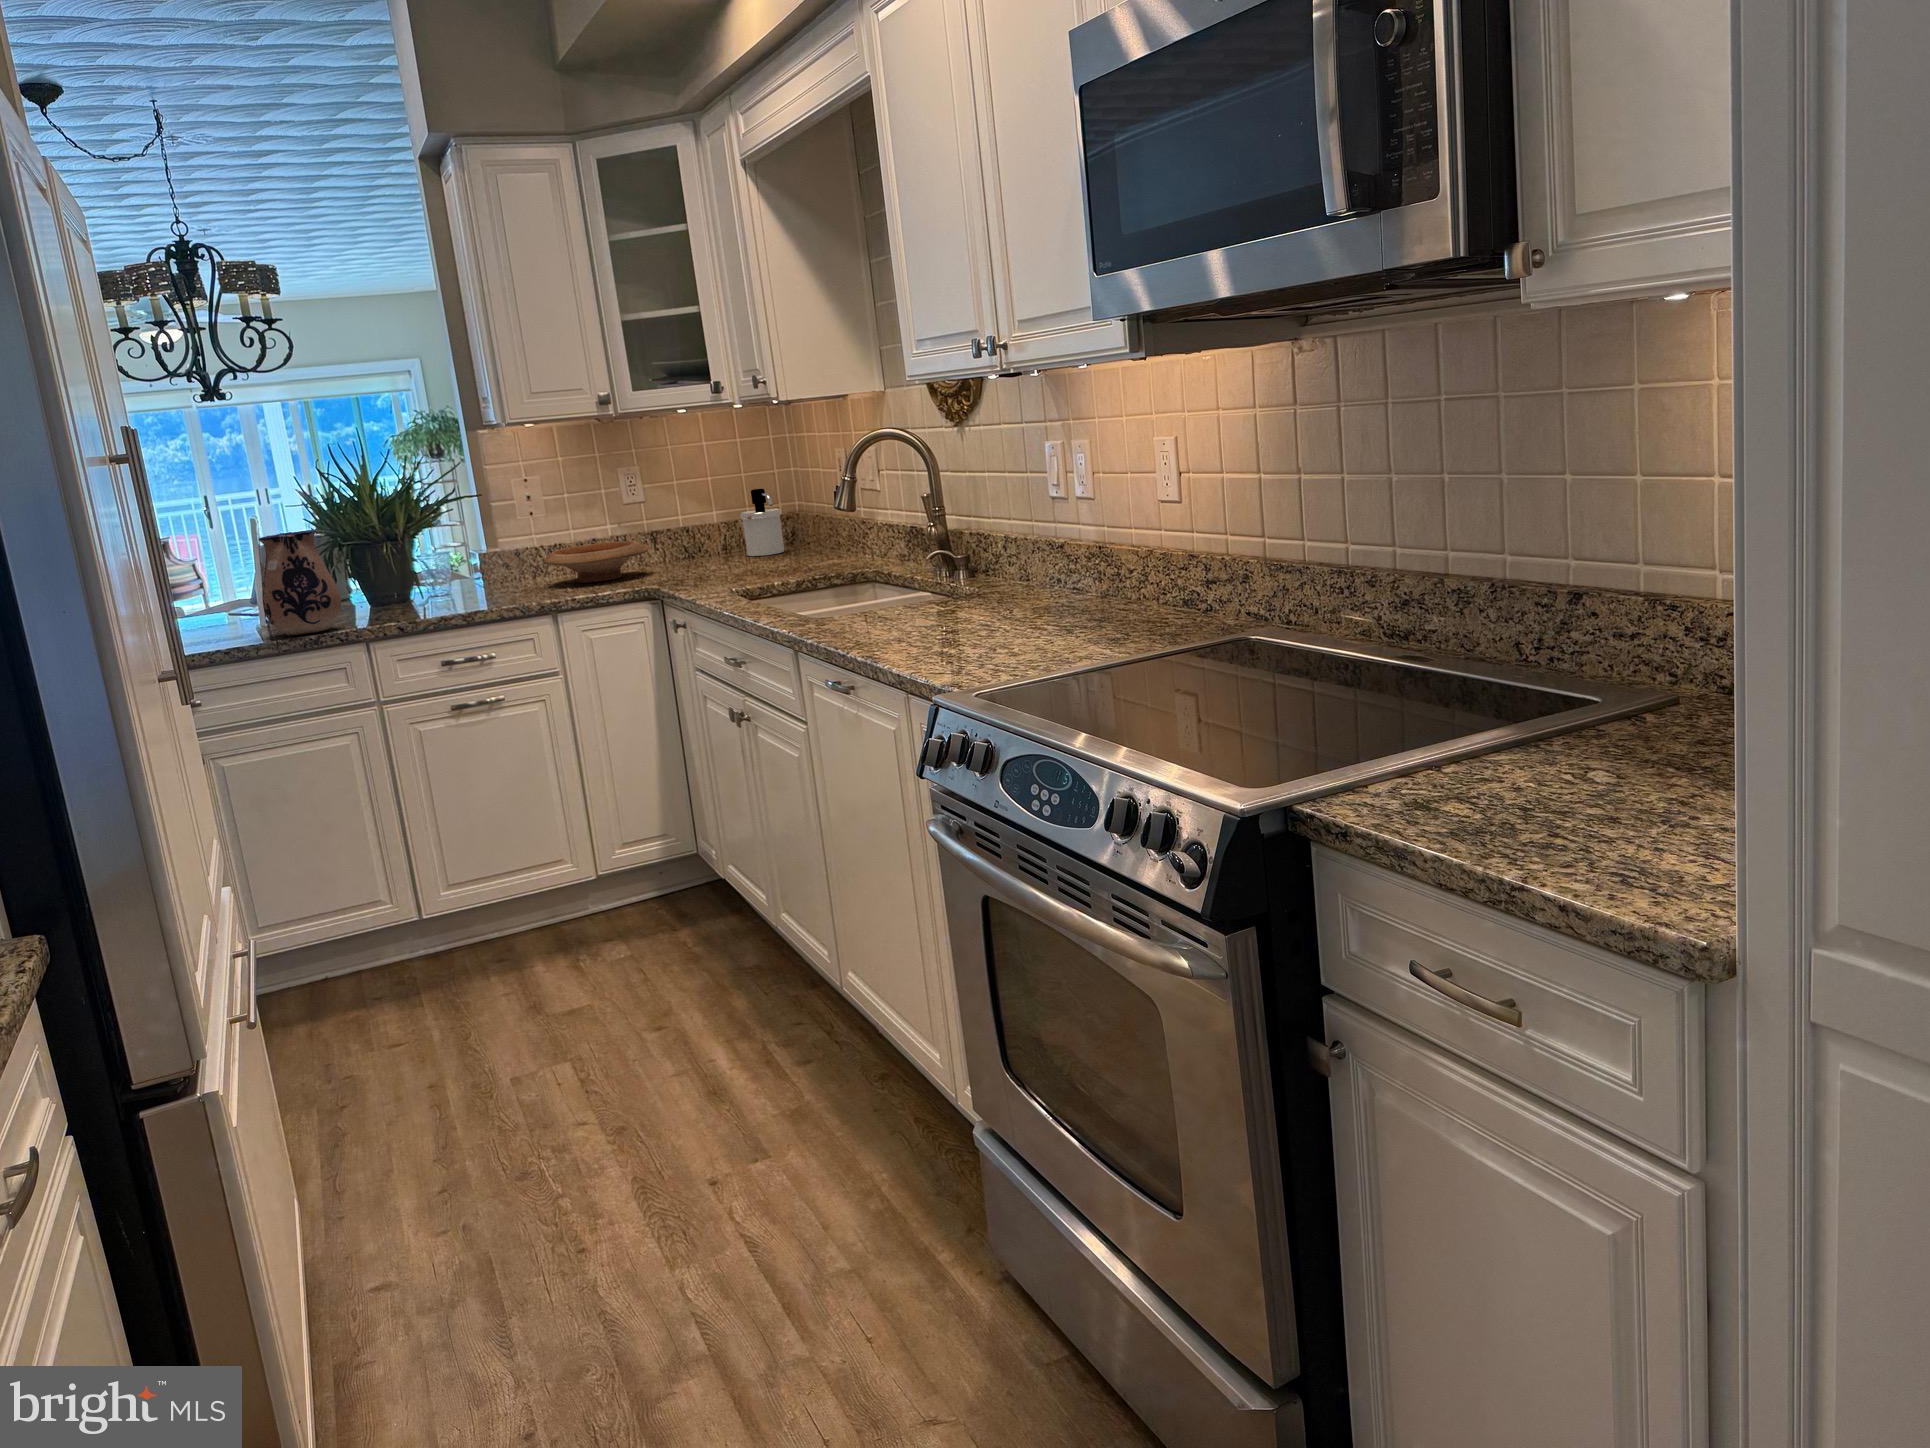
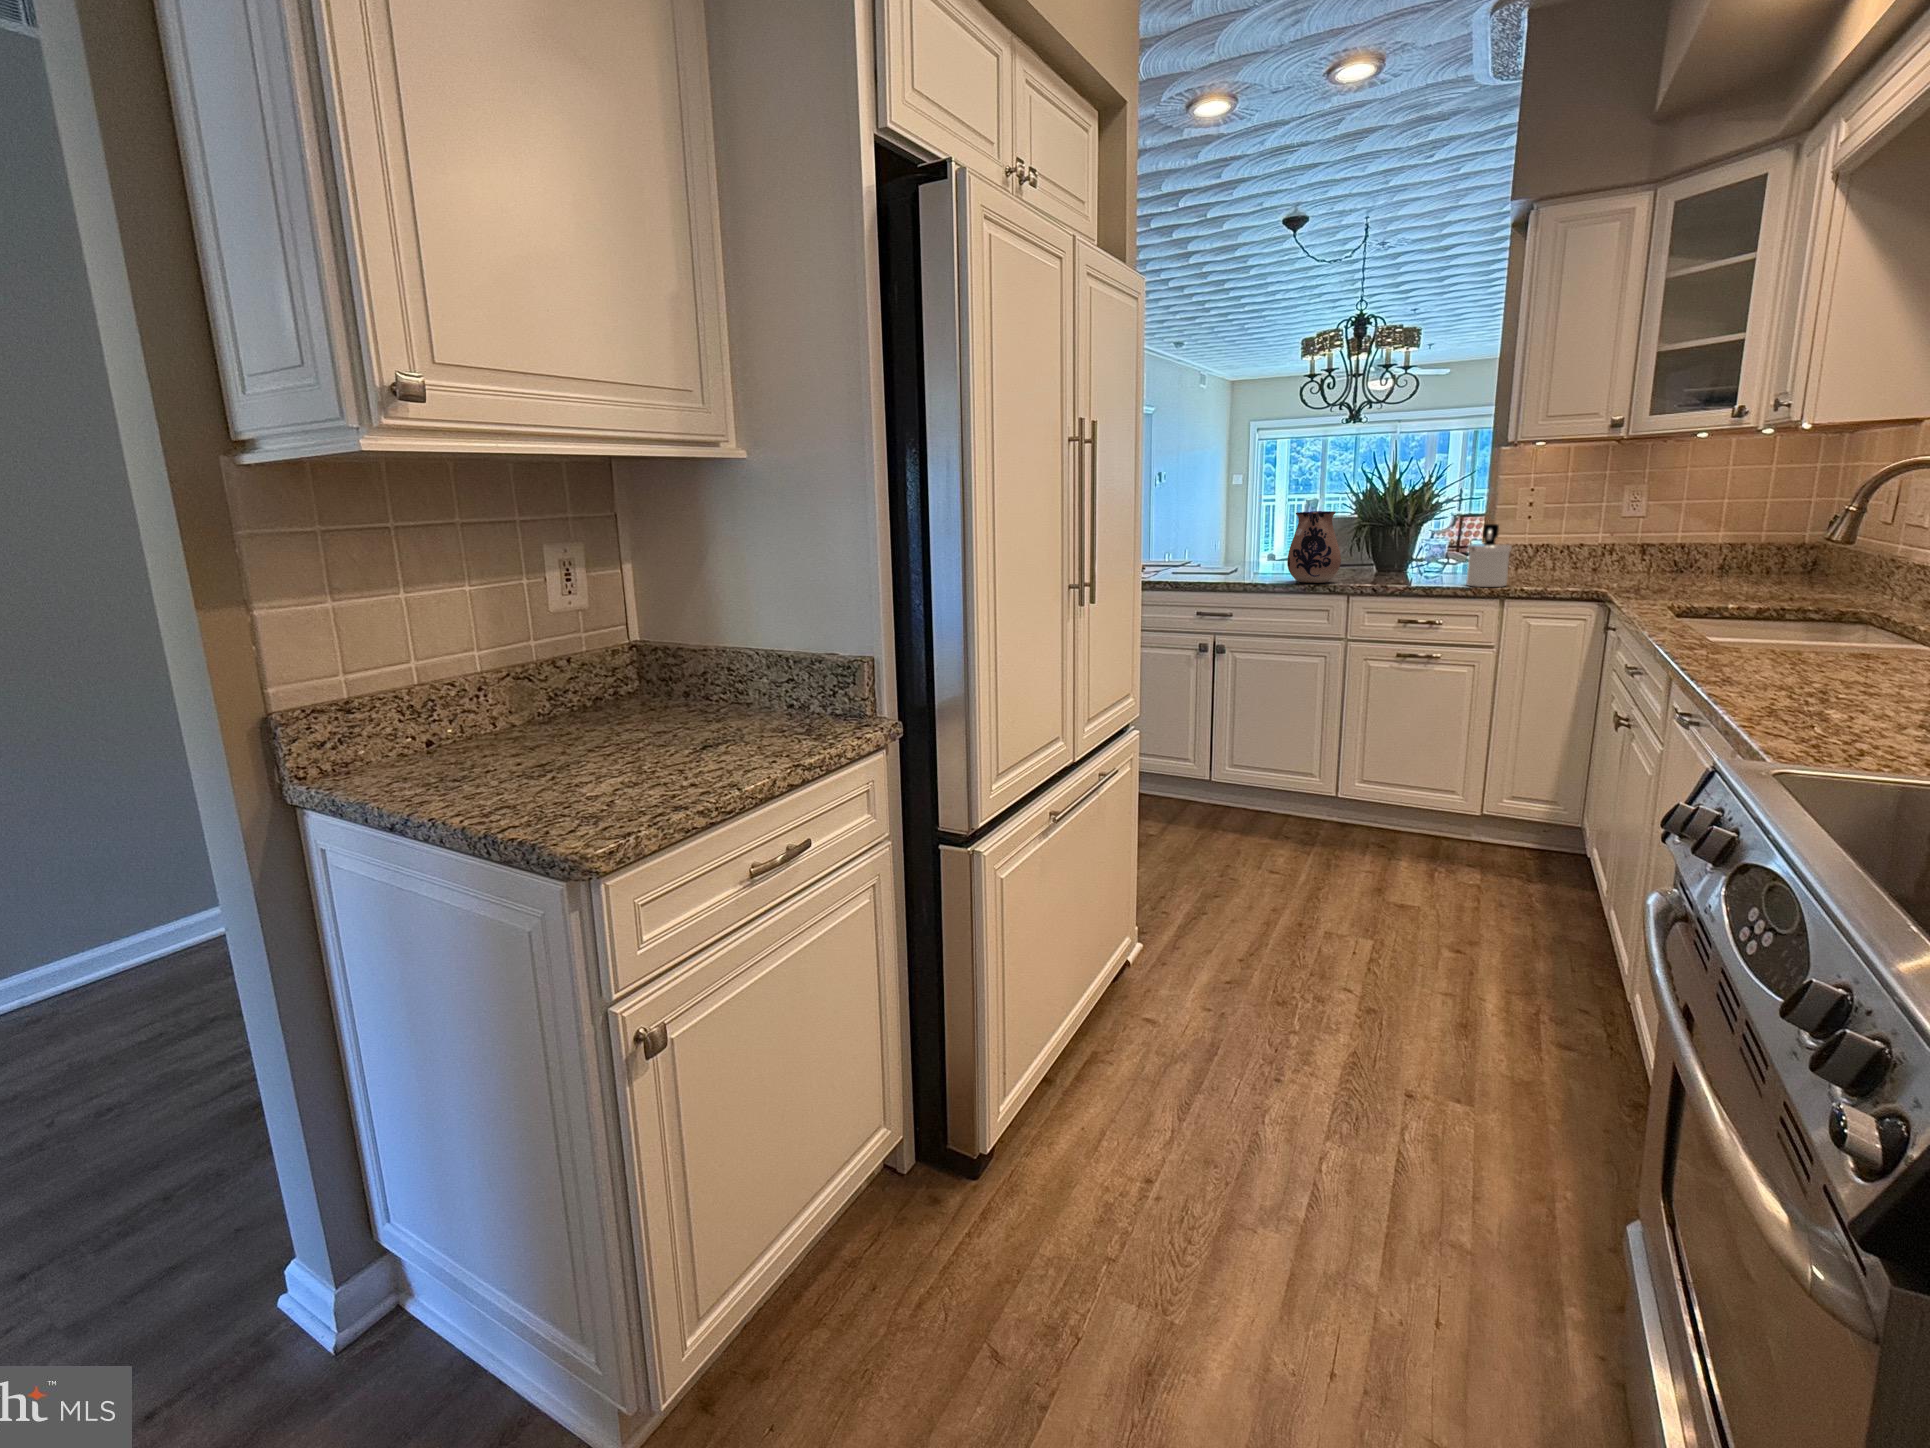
soap dispenser: present [741,489,784,556] -> present [1466,524,1512,587]
wooden bowl: present [544,541,648,583] -> none [1523,550,1630,581]

